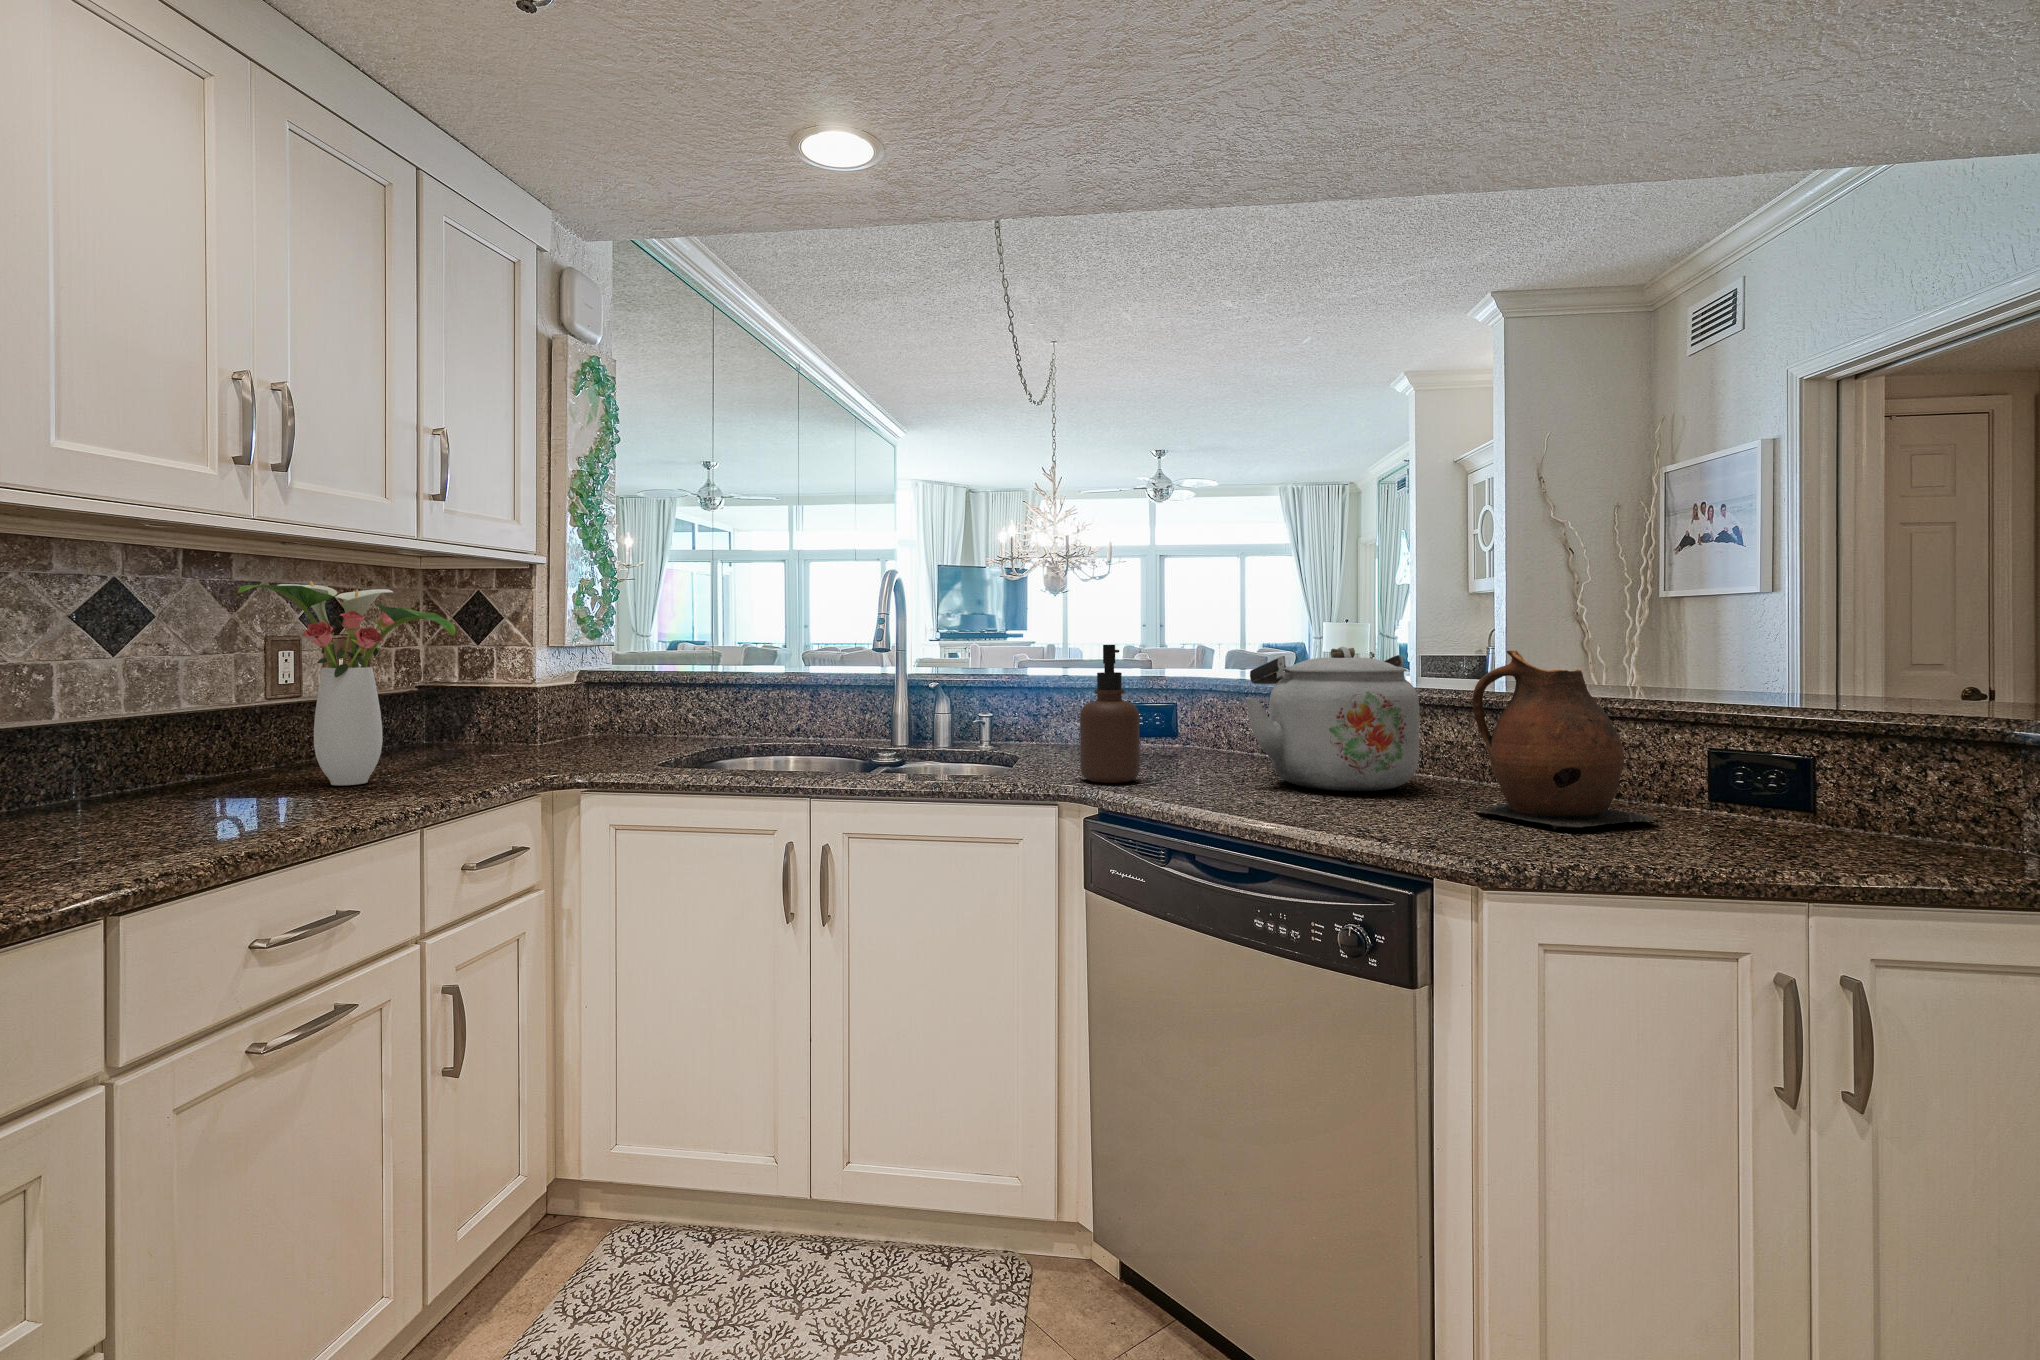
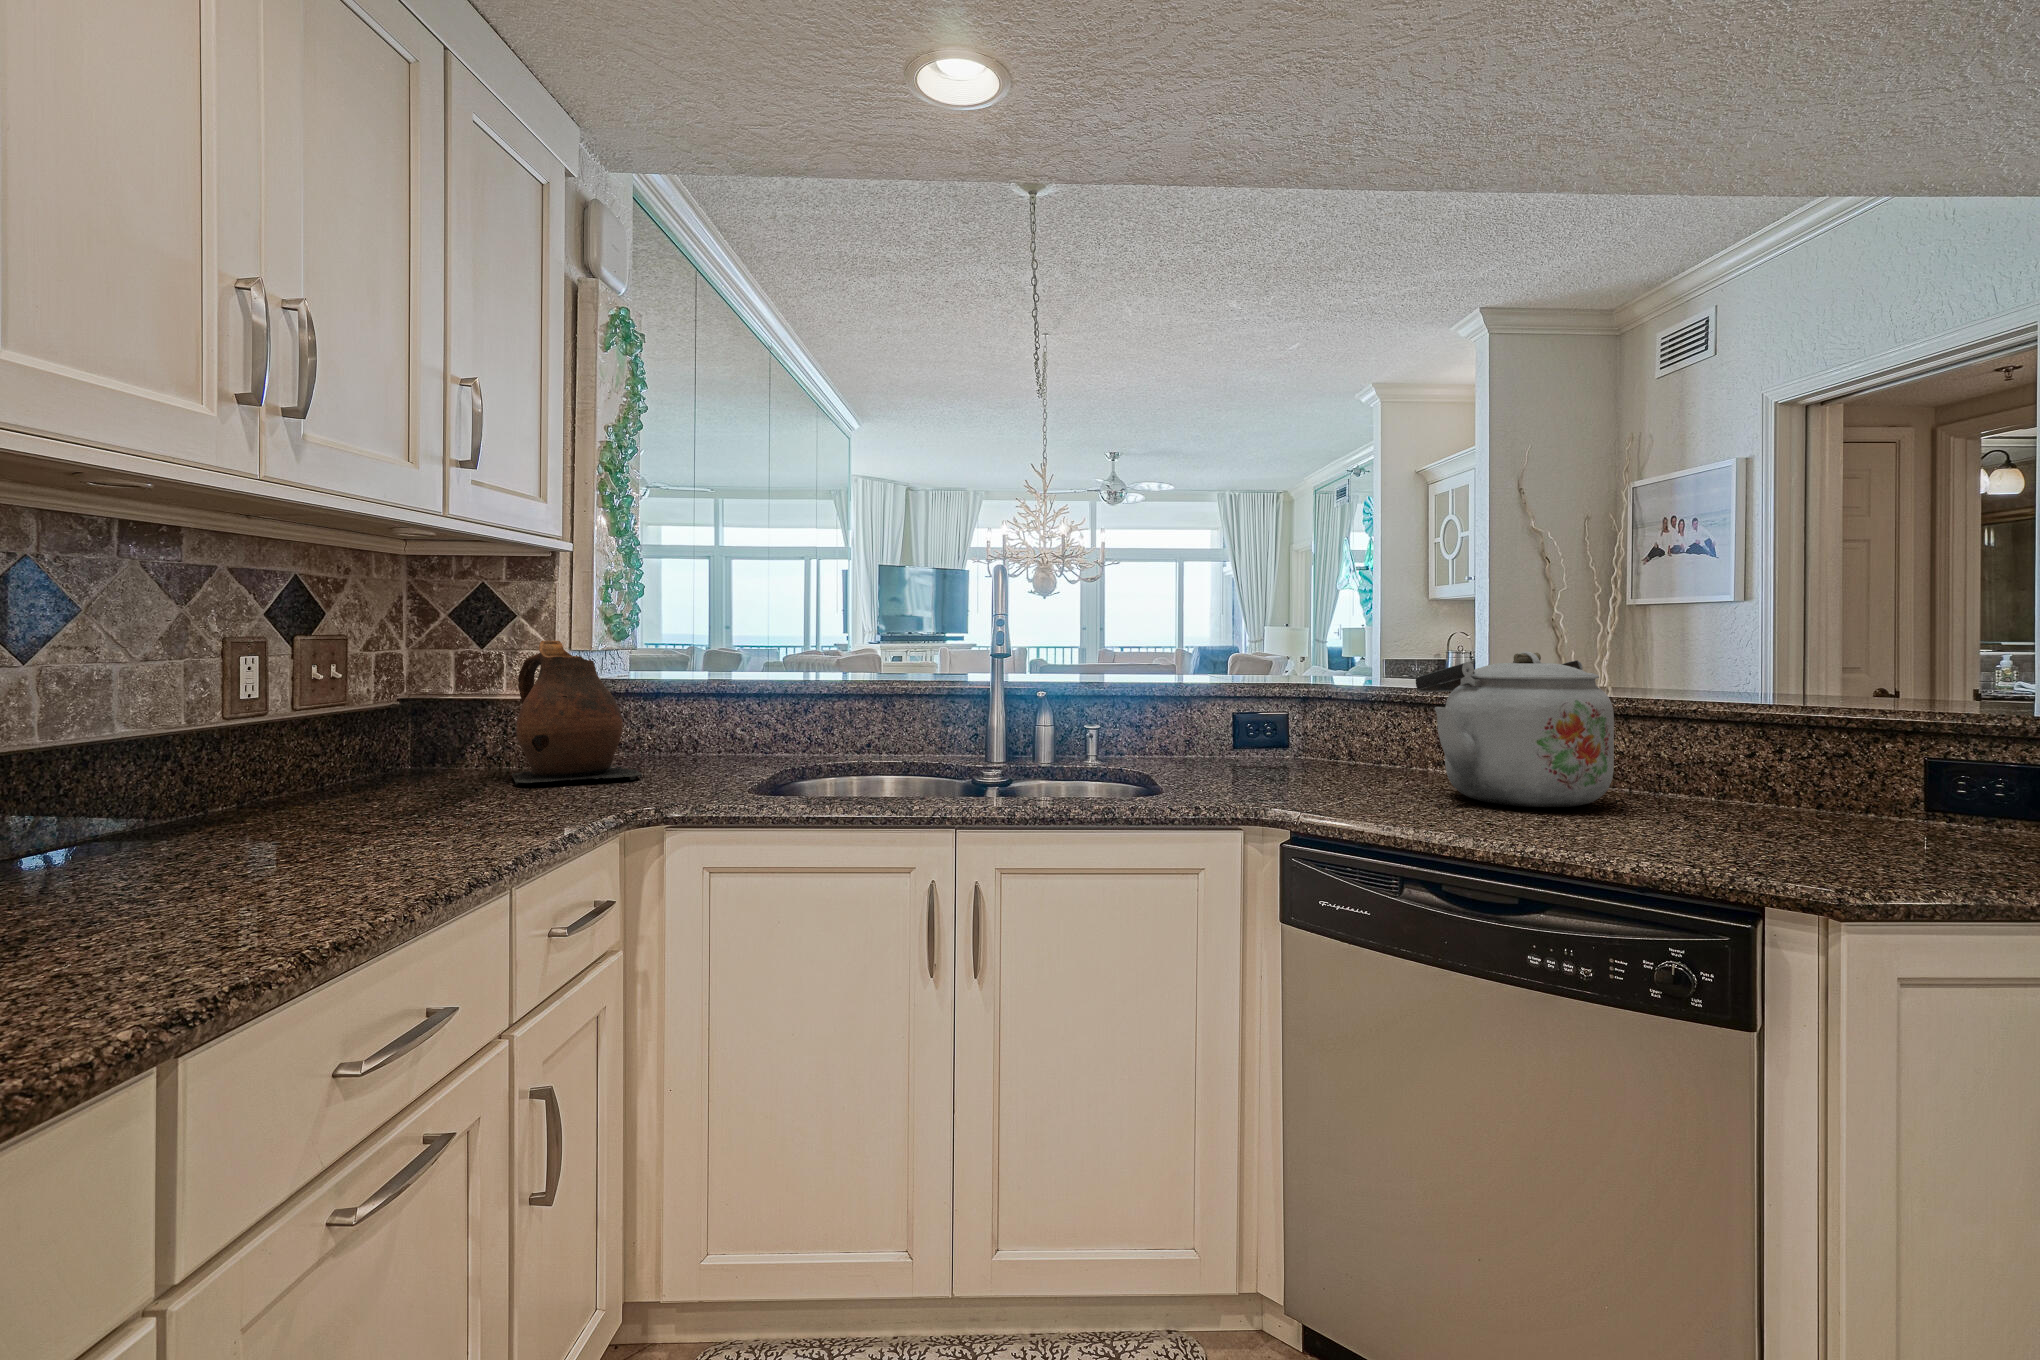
flower arrangement: present [238,581,455,785] -> none [221,563,515,833]
soap dispenser: present [1080,645,1140,783] -> none [1248,649,1316,803]
ceramic pitcher: present [1473,651,1658,829] -> present [511,641,642,785]

